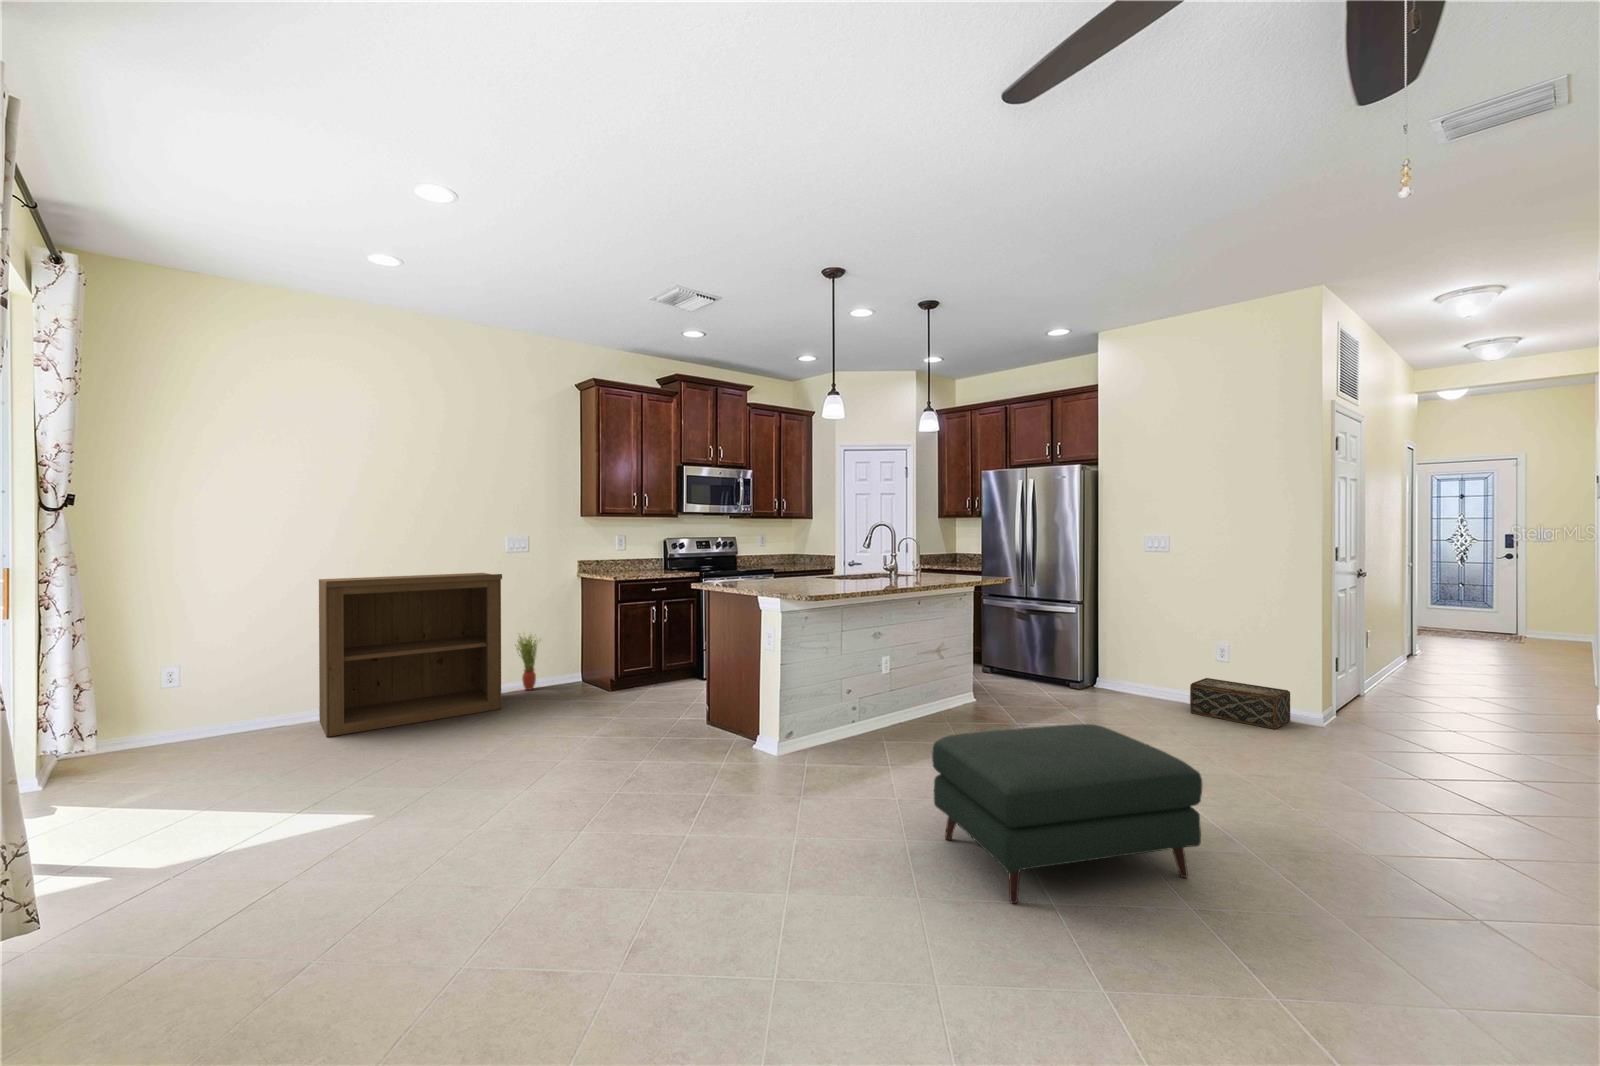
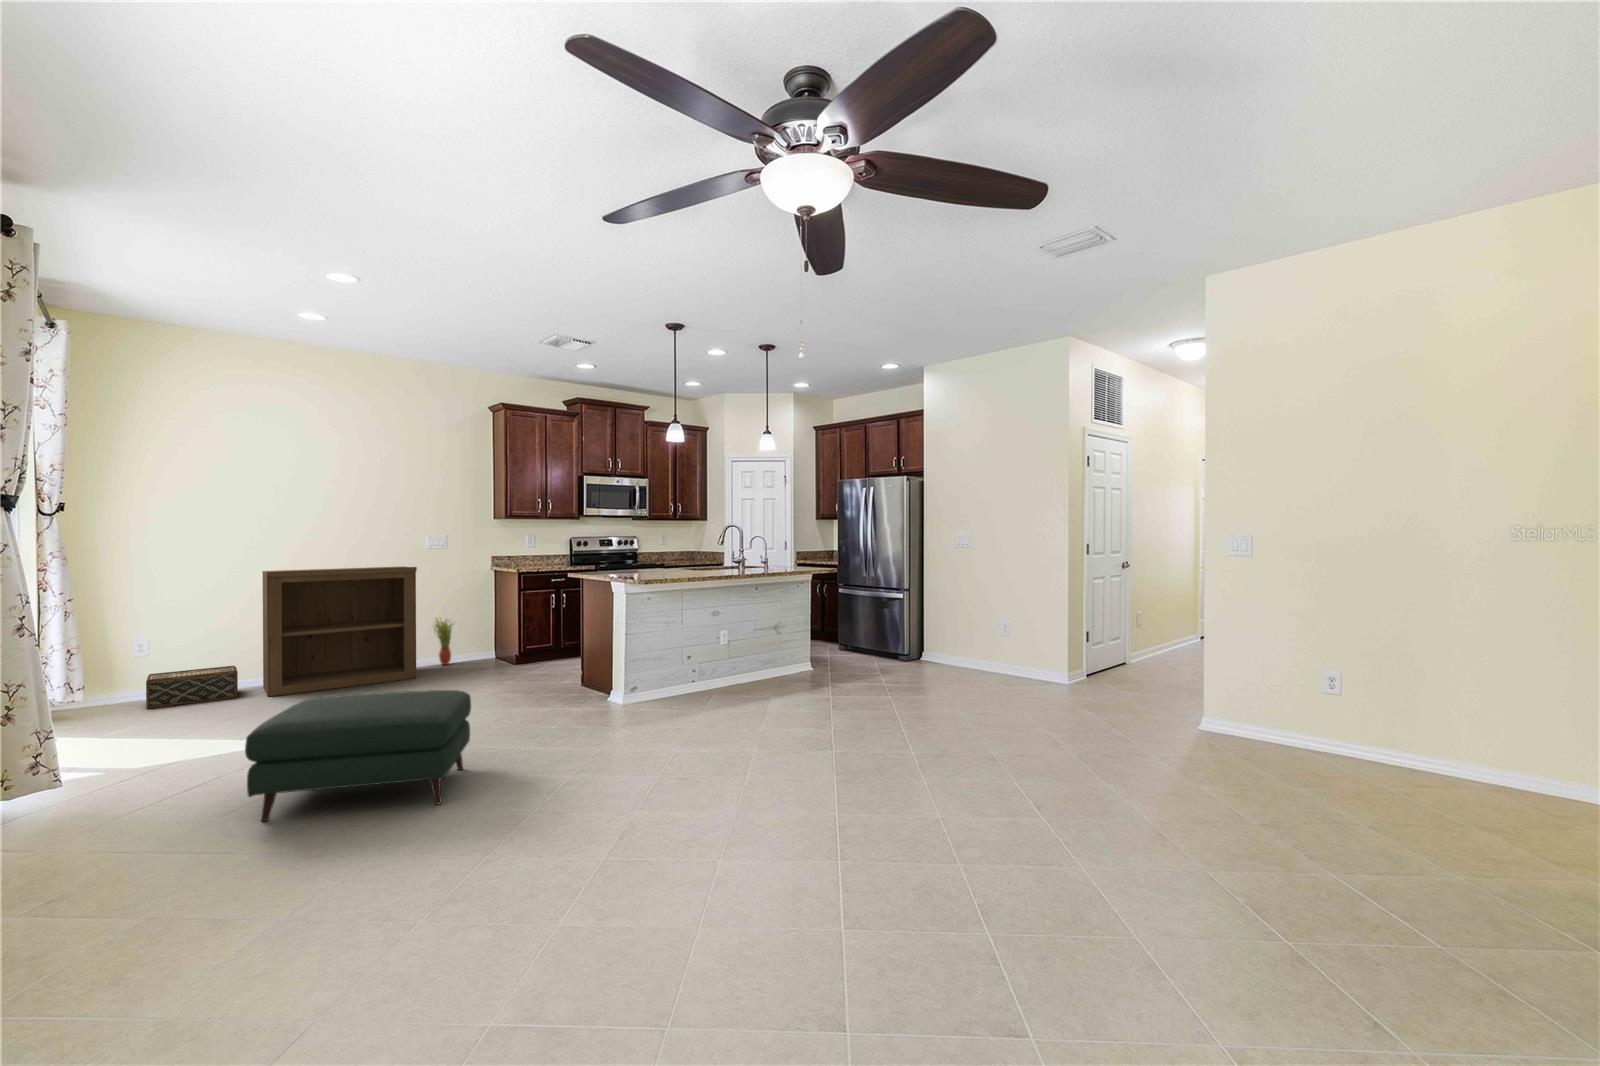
woven basket: present [1190,678,1290,729] -> present [146,666,238,708]
ottoman: present [932,724,1202,904] -> present [245,690,471,821]

